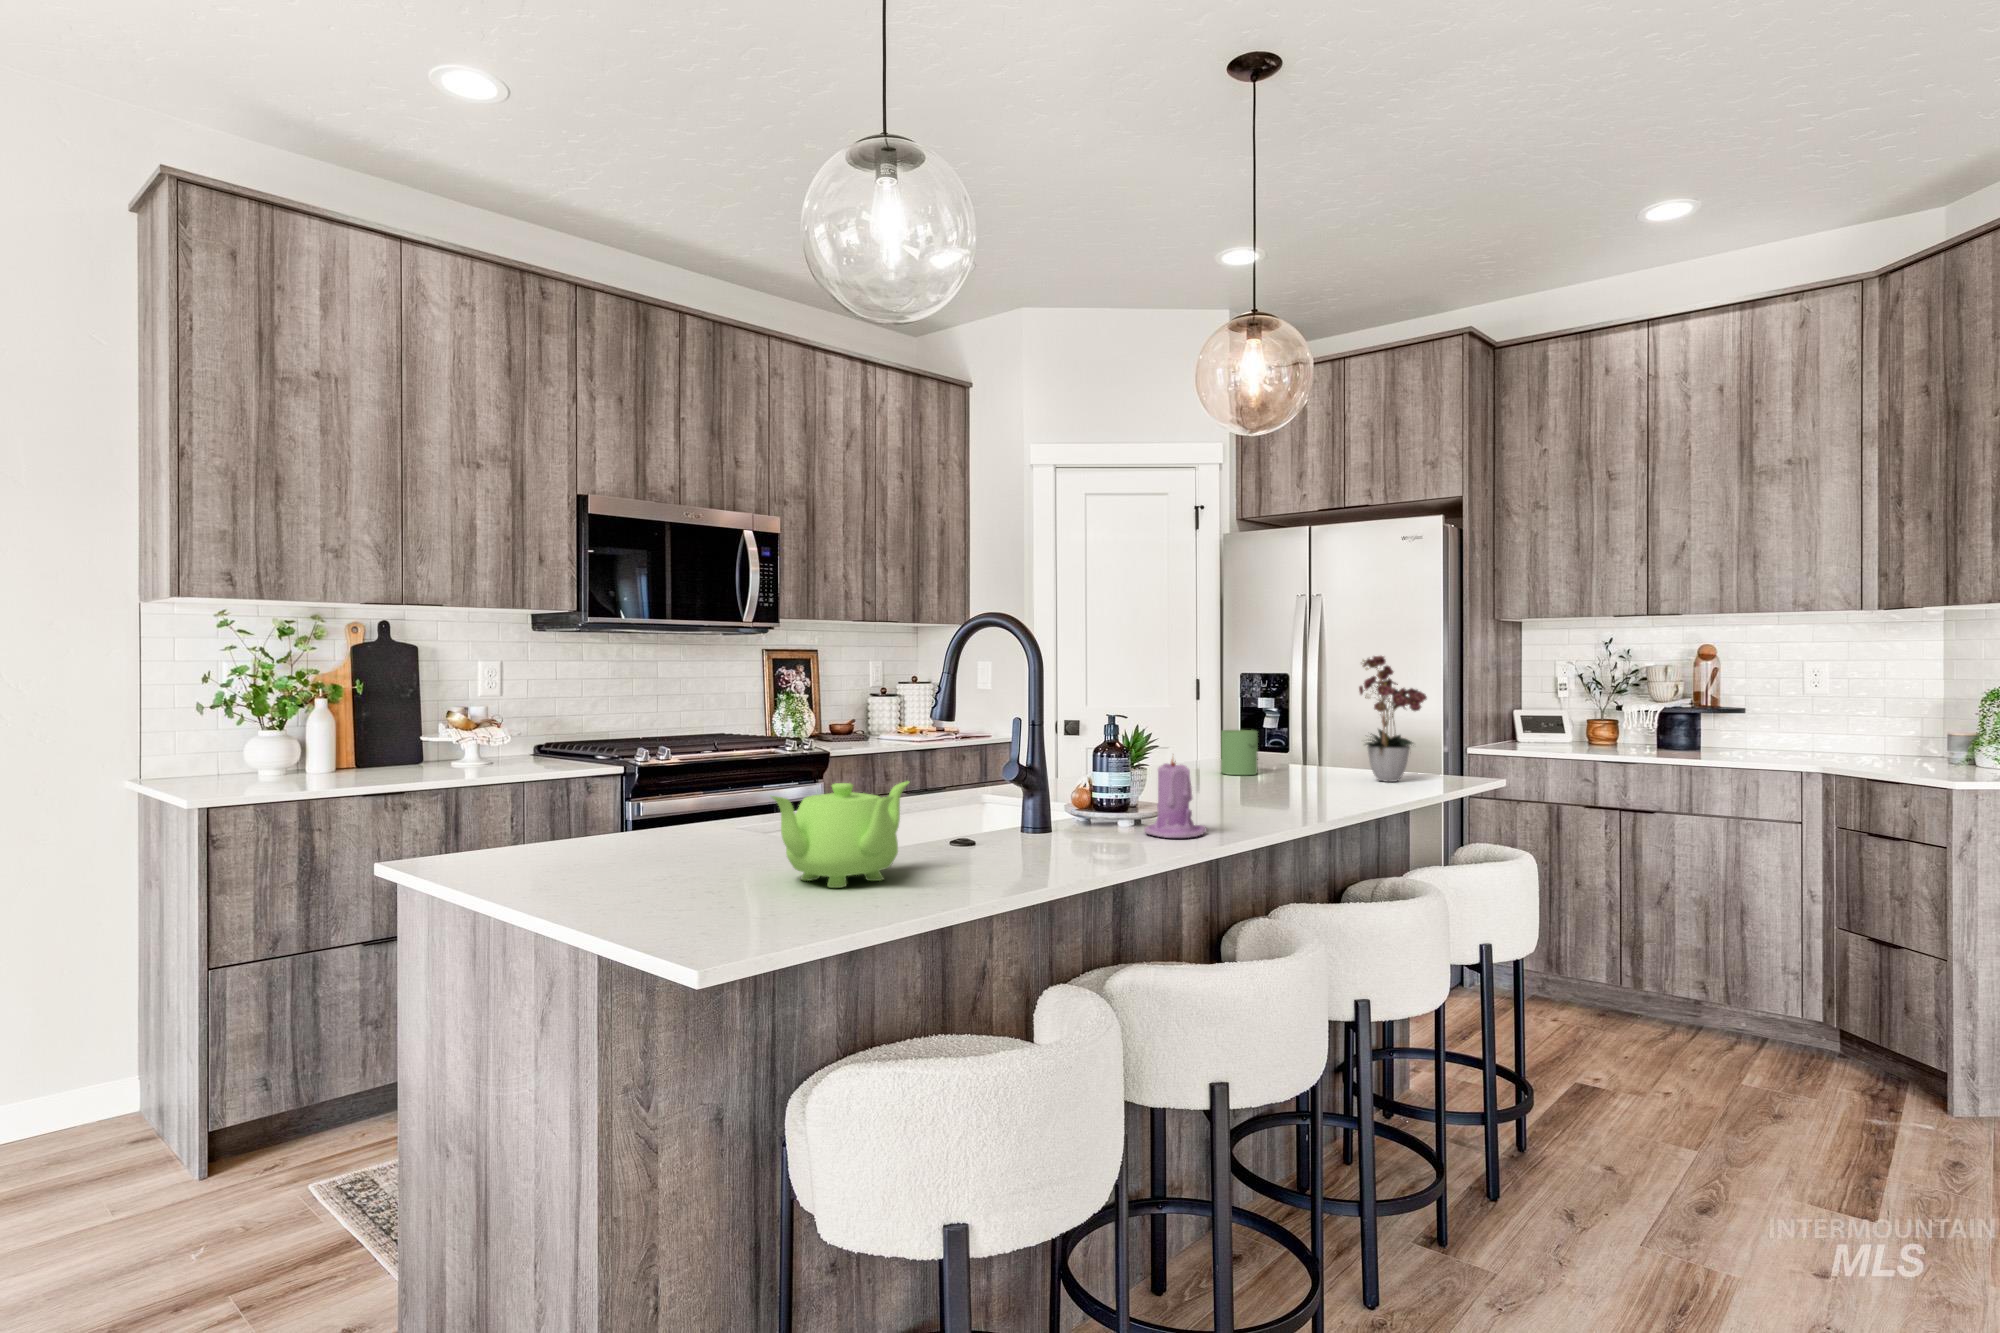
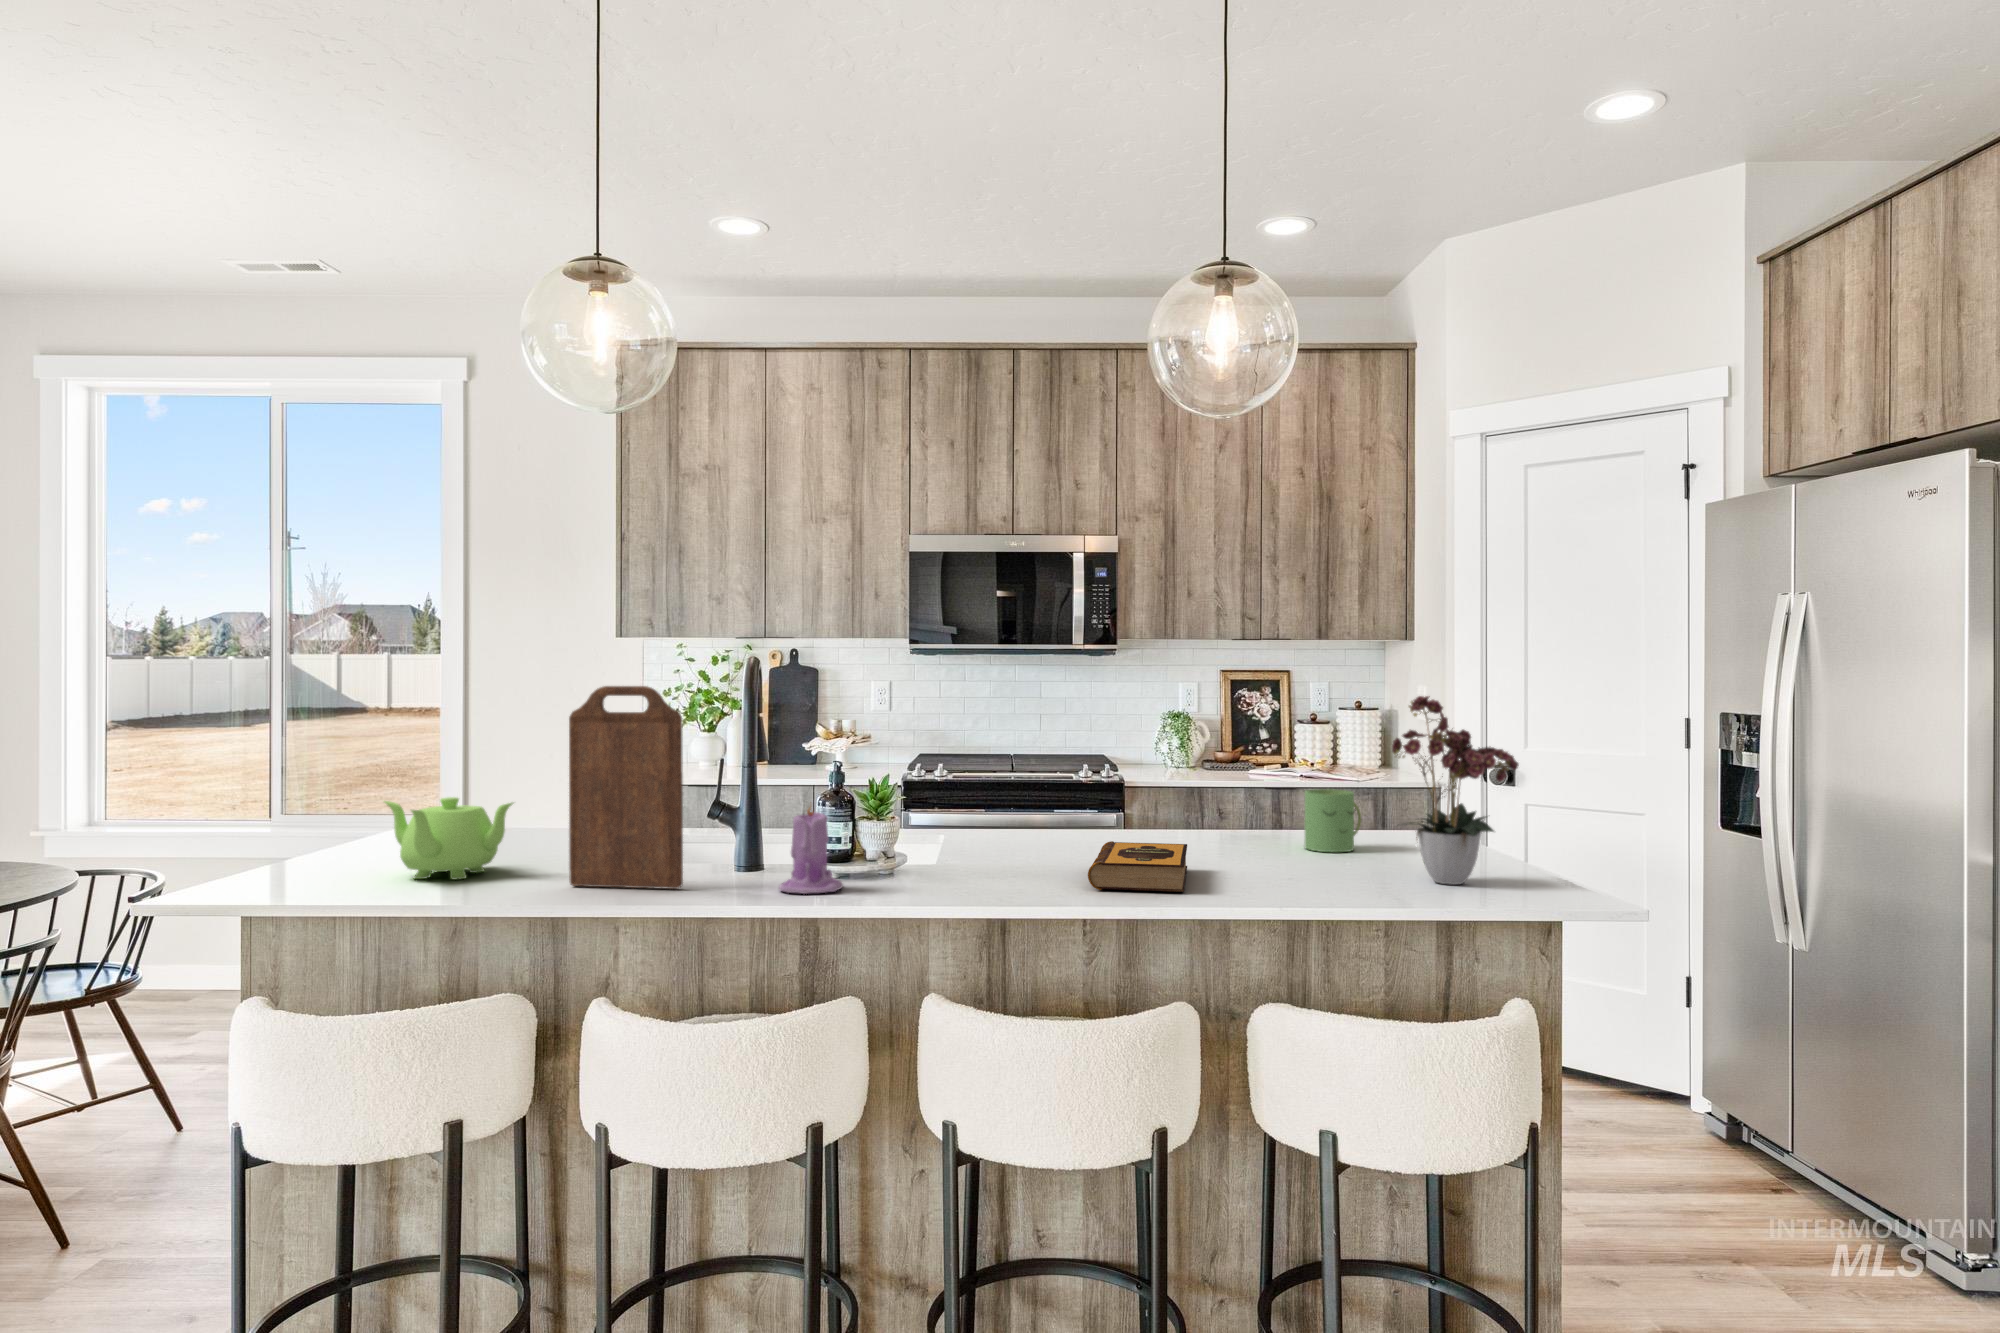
cutting board: none [1010,644,1106,864] -> present [569,686,683,889]
hardback book: none [1217,772,1346,807] -> present [1088,841,1187,892]

